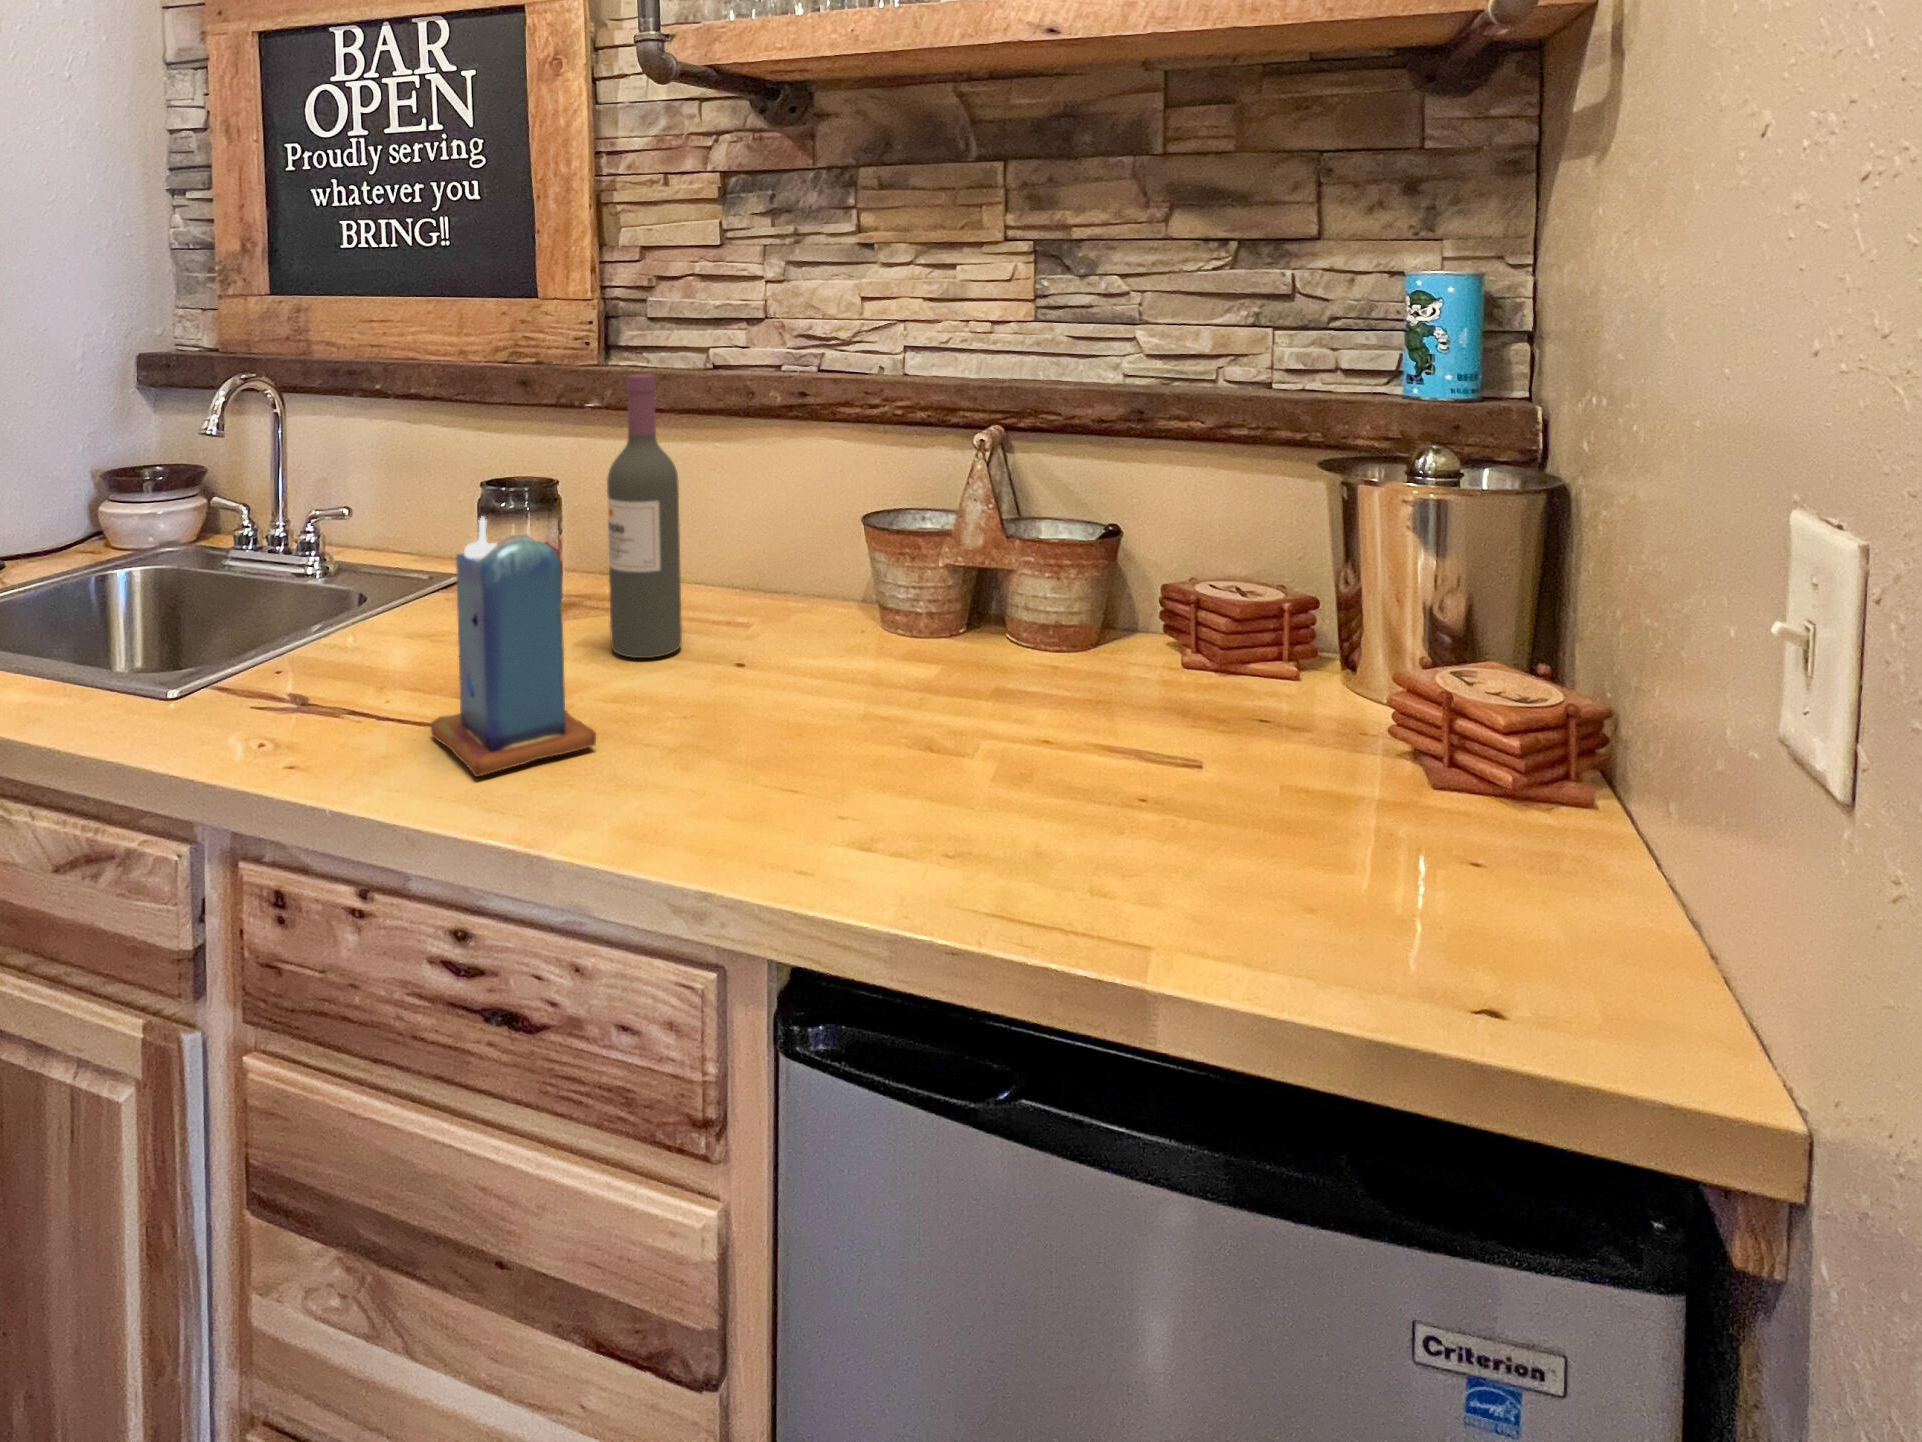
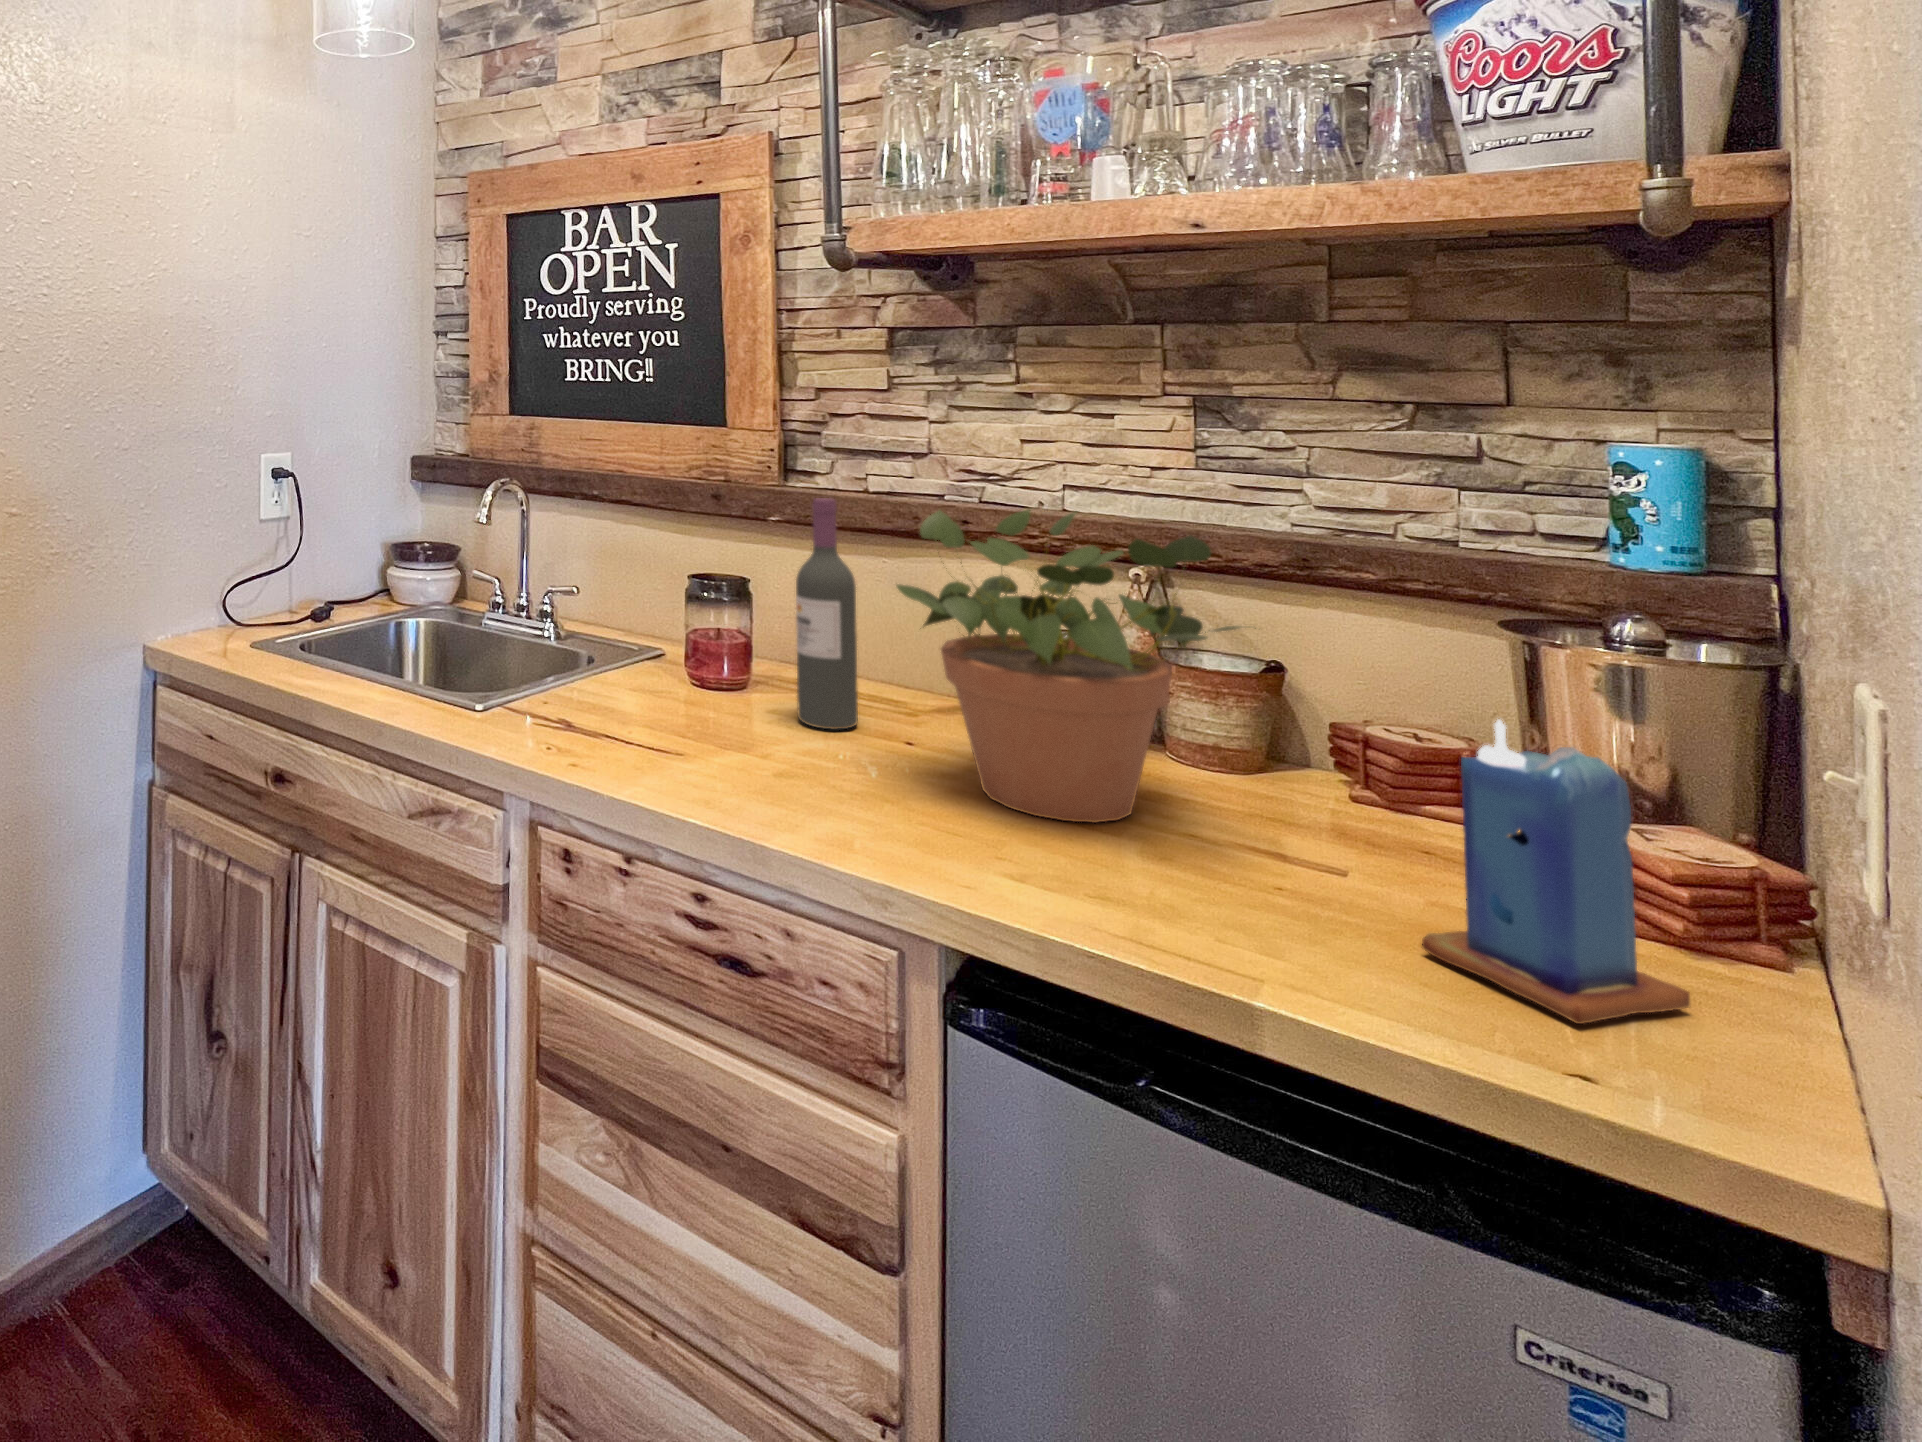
potted plant: none [719,370,1123,745] -> present [897,508,1256,823]
candle: present [431,517,596,777] -> present [1422,720,1690,1024]

